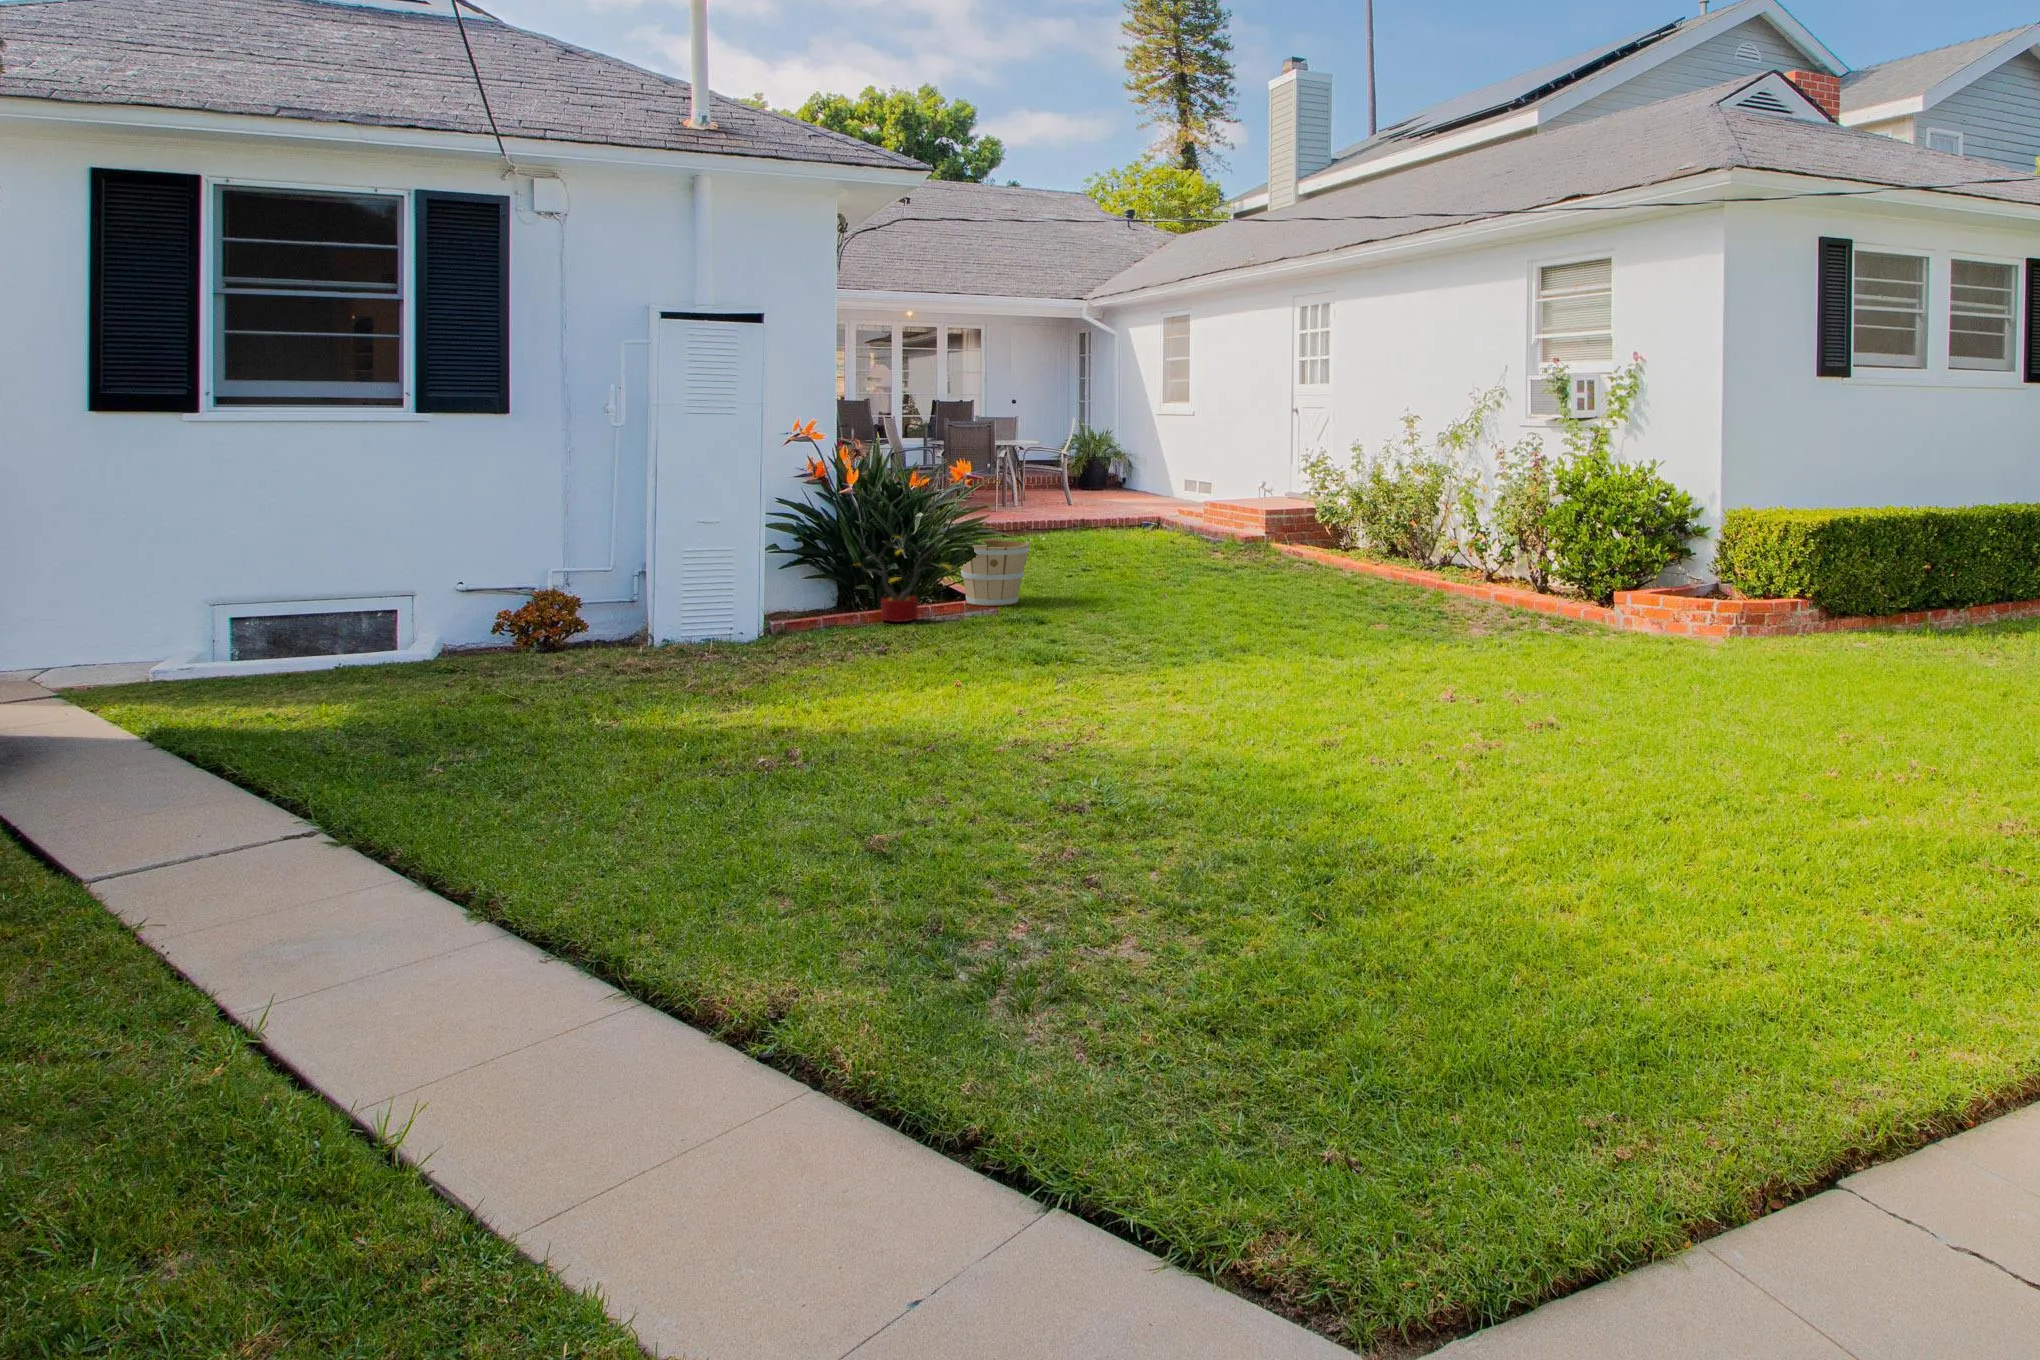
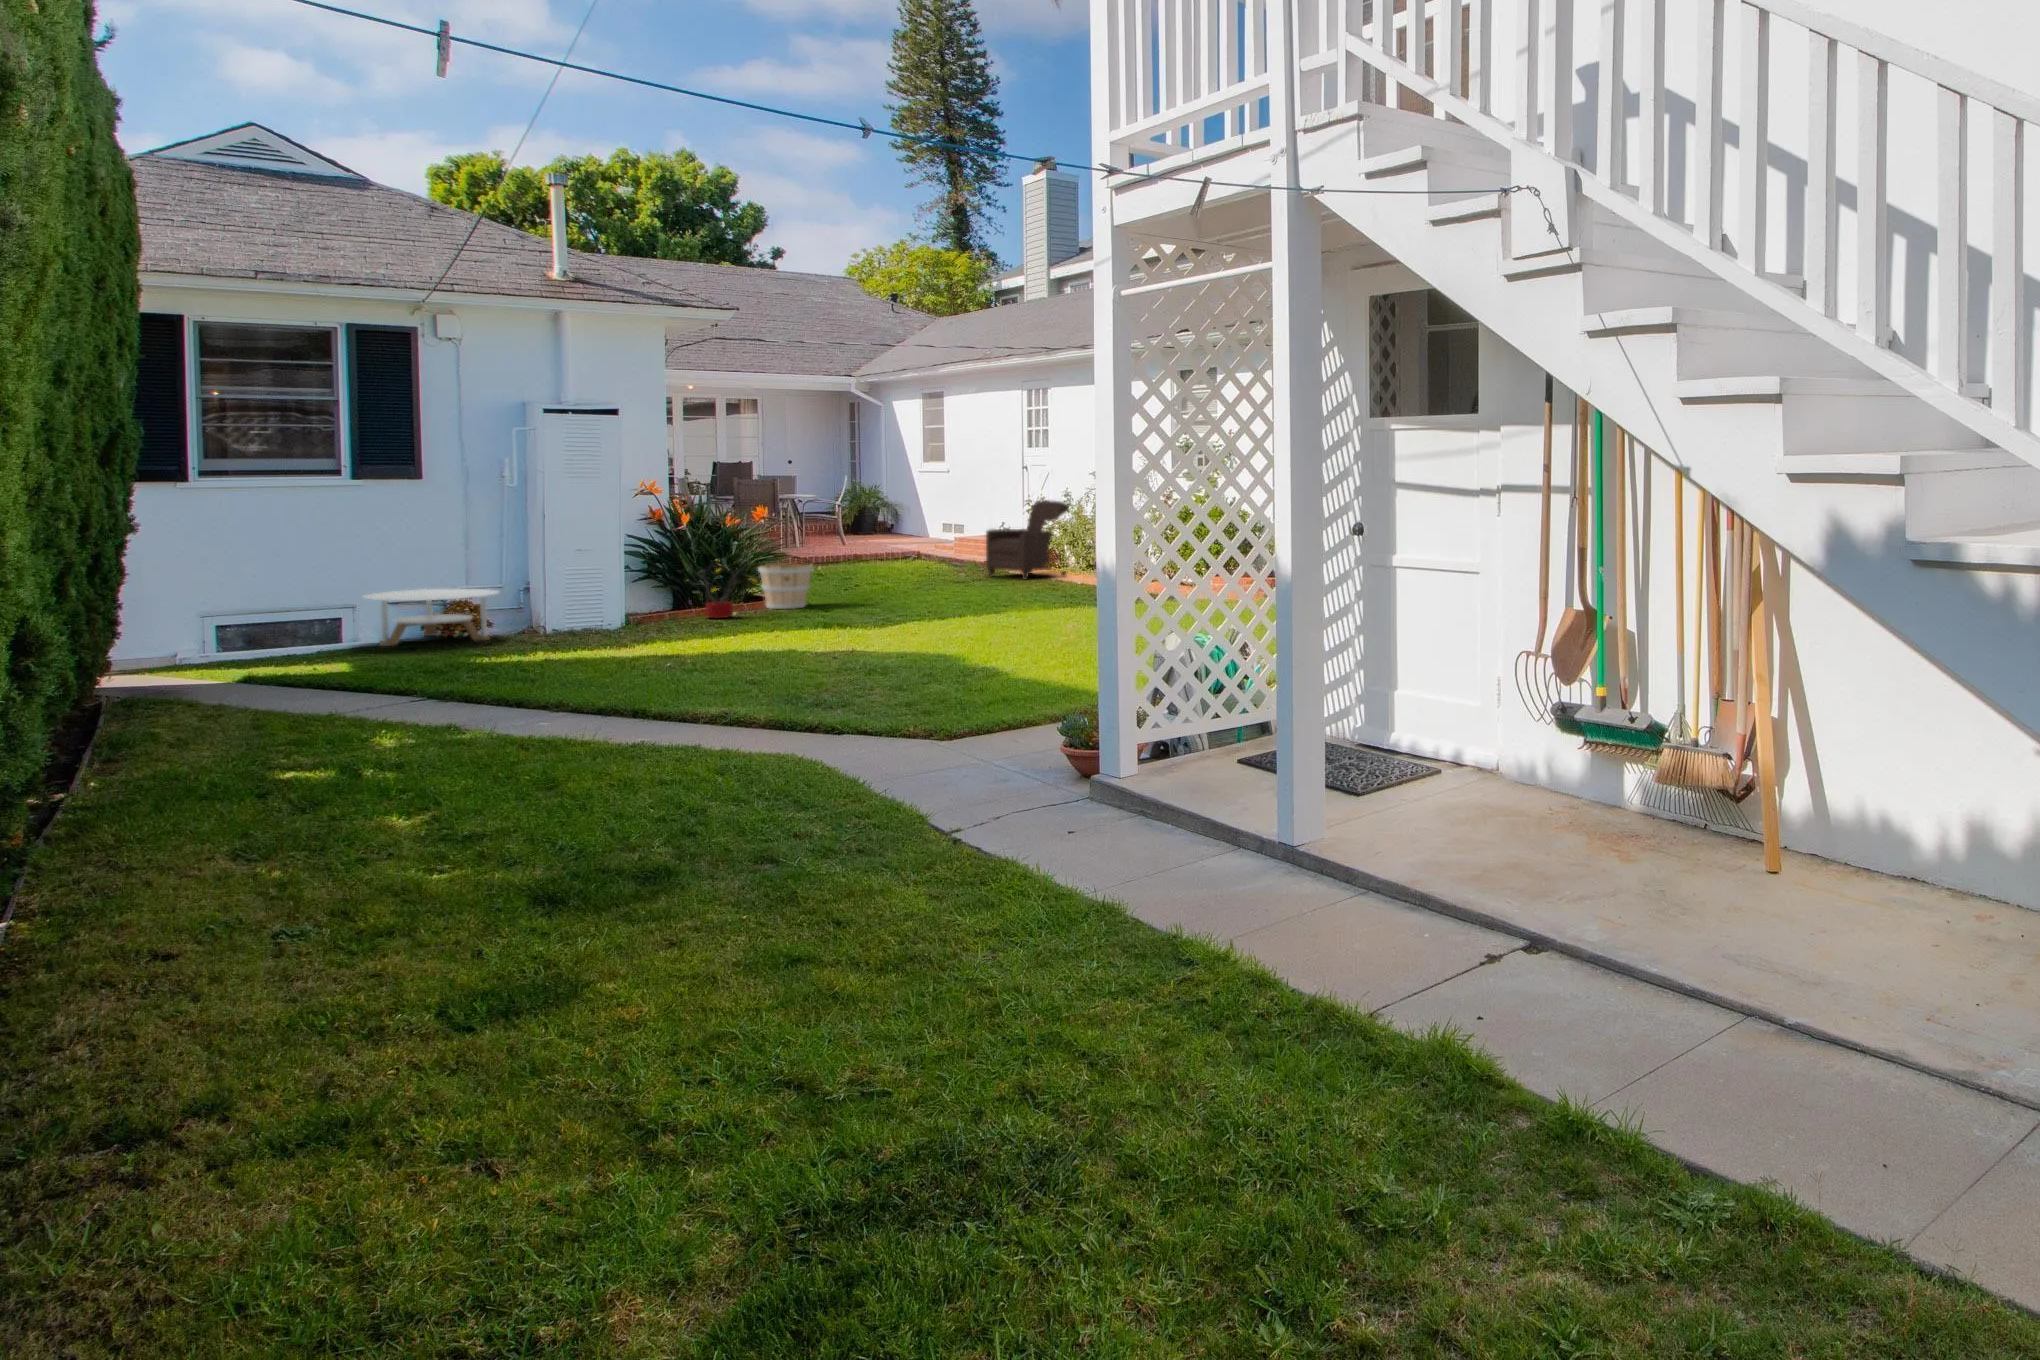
chair: none [1247,455,1357,562] -> present [986,500,1069,580]
round table: none [401,572,594,662] -> present [364,589,499,646]

